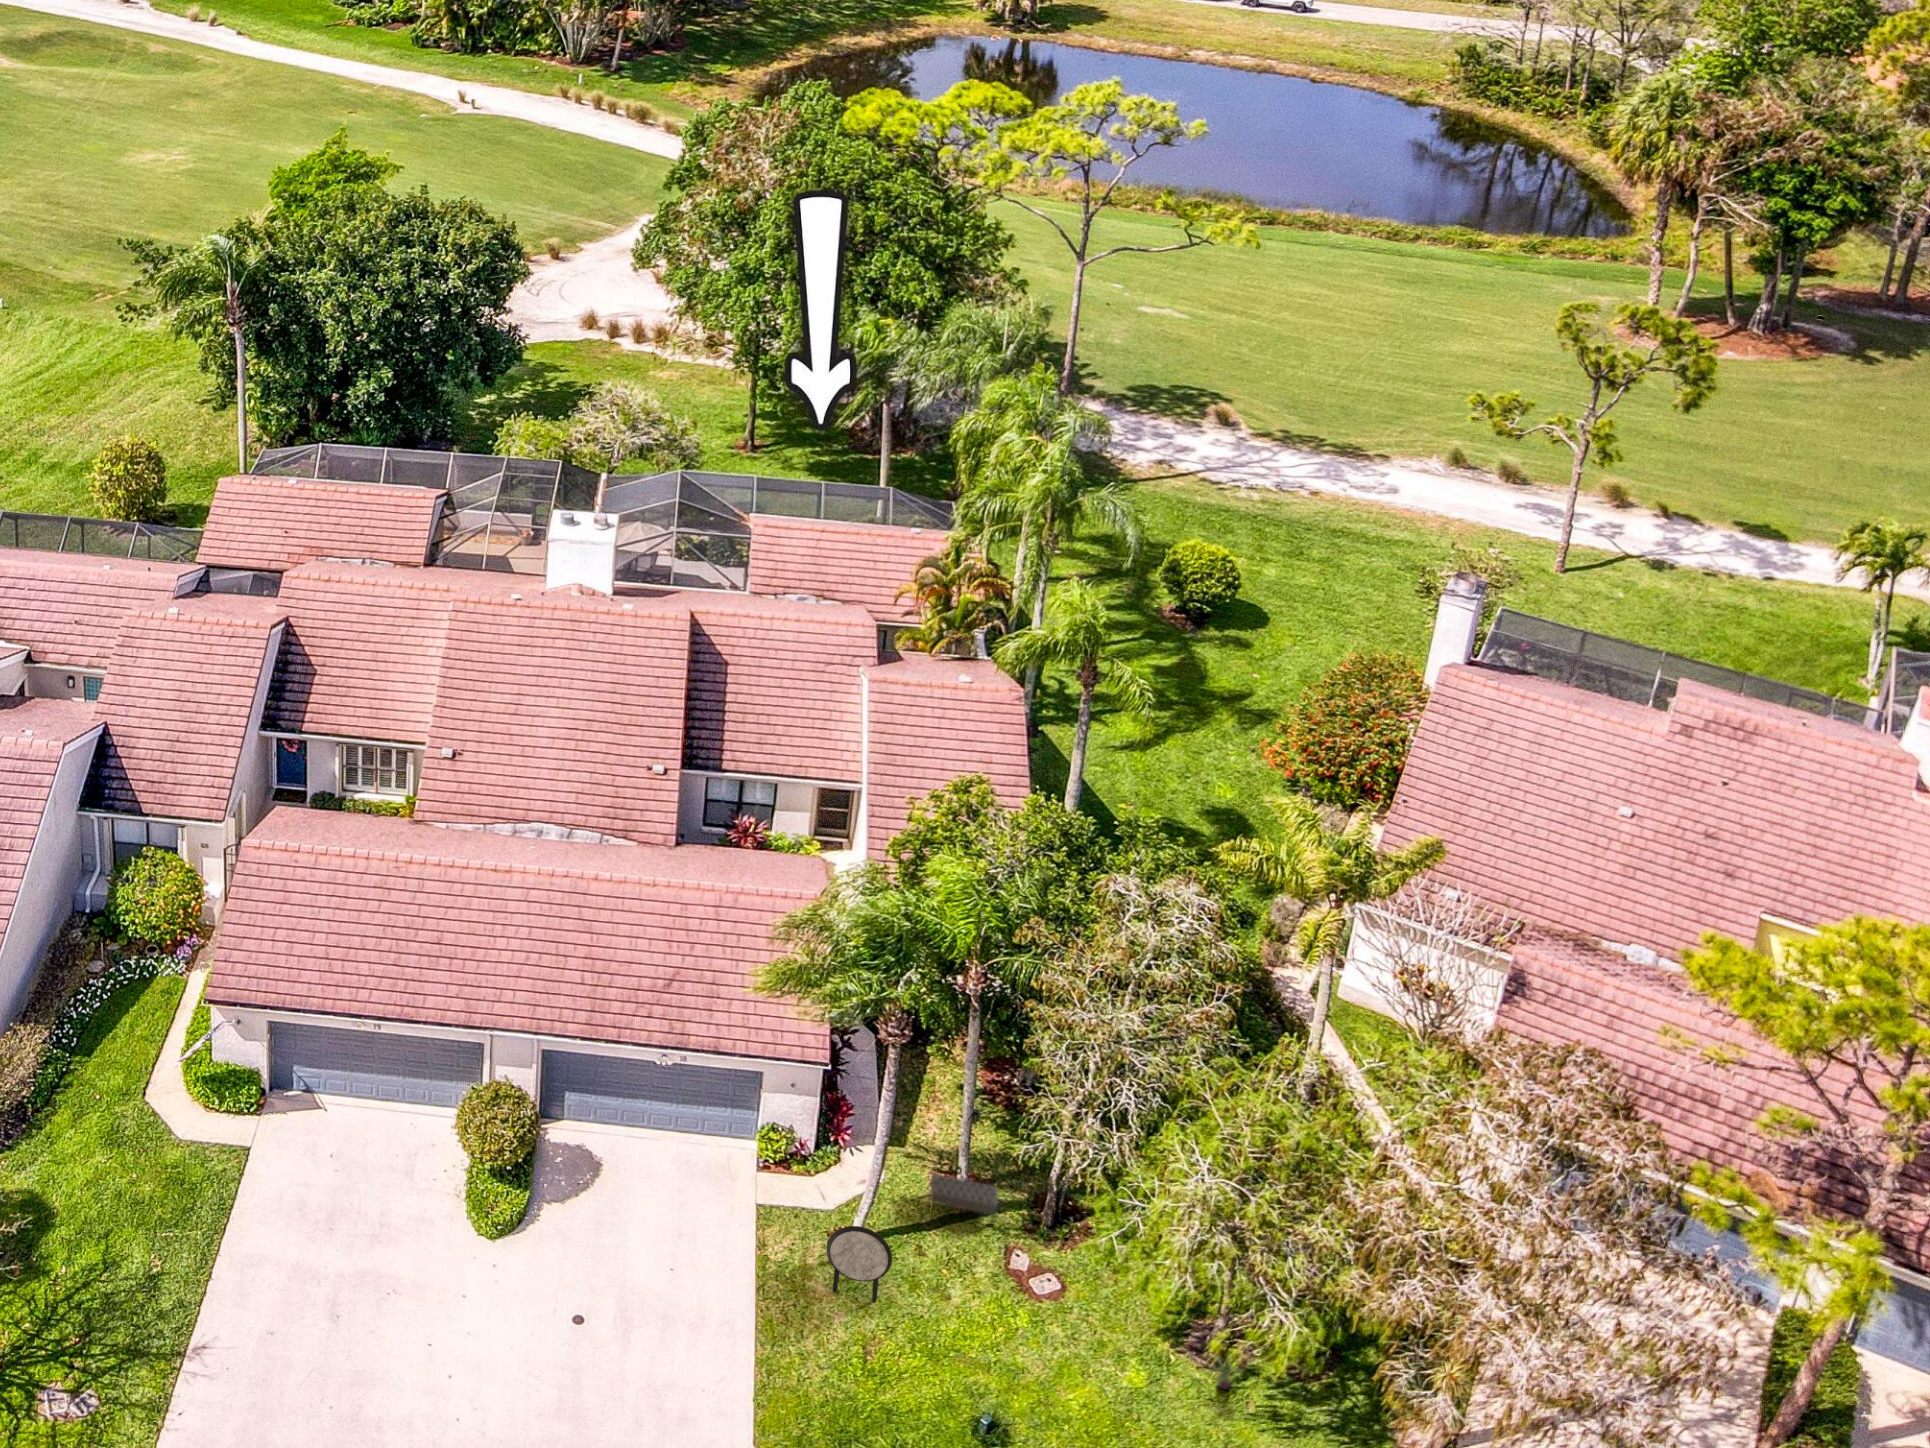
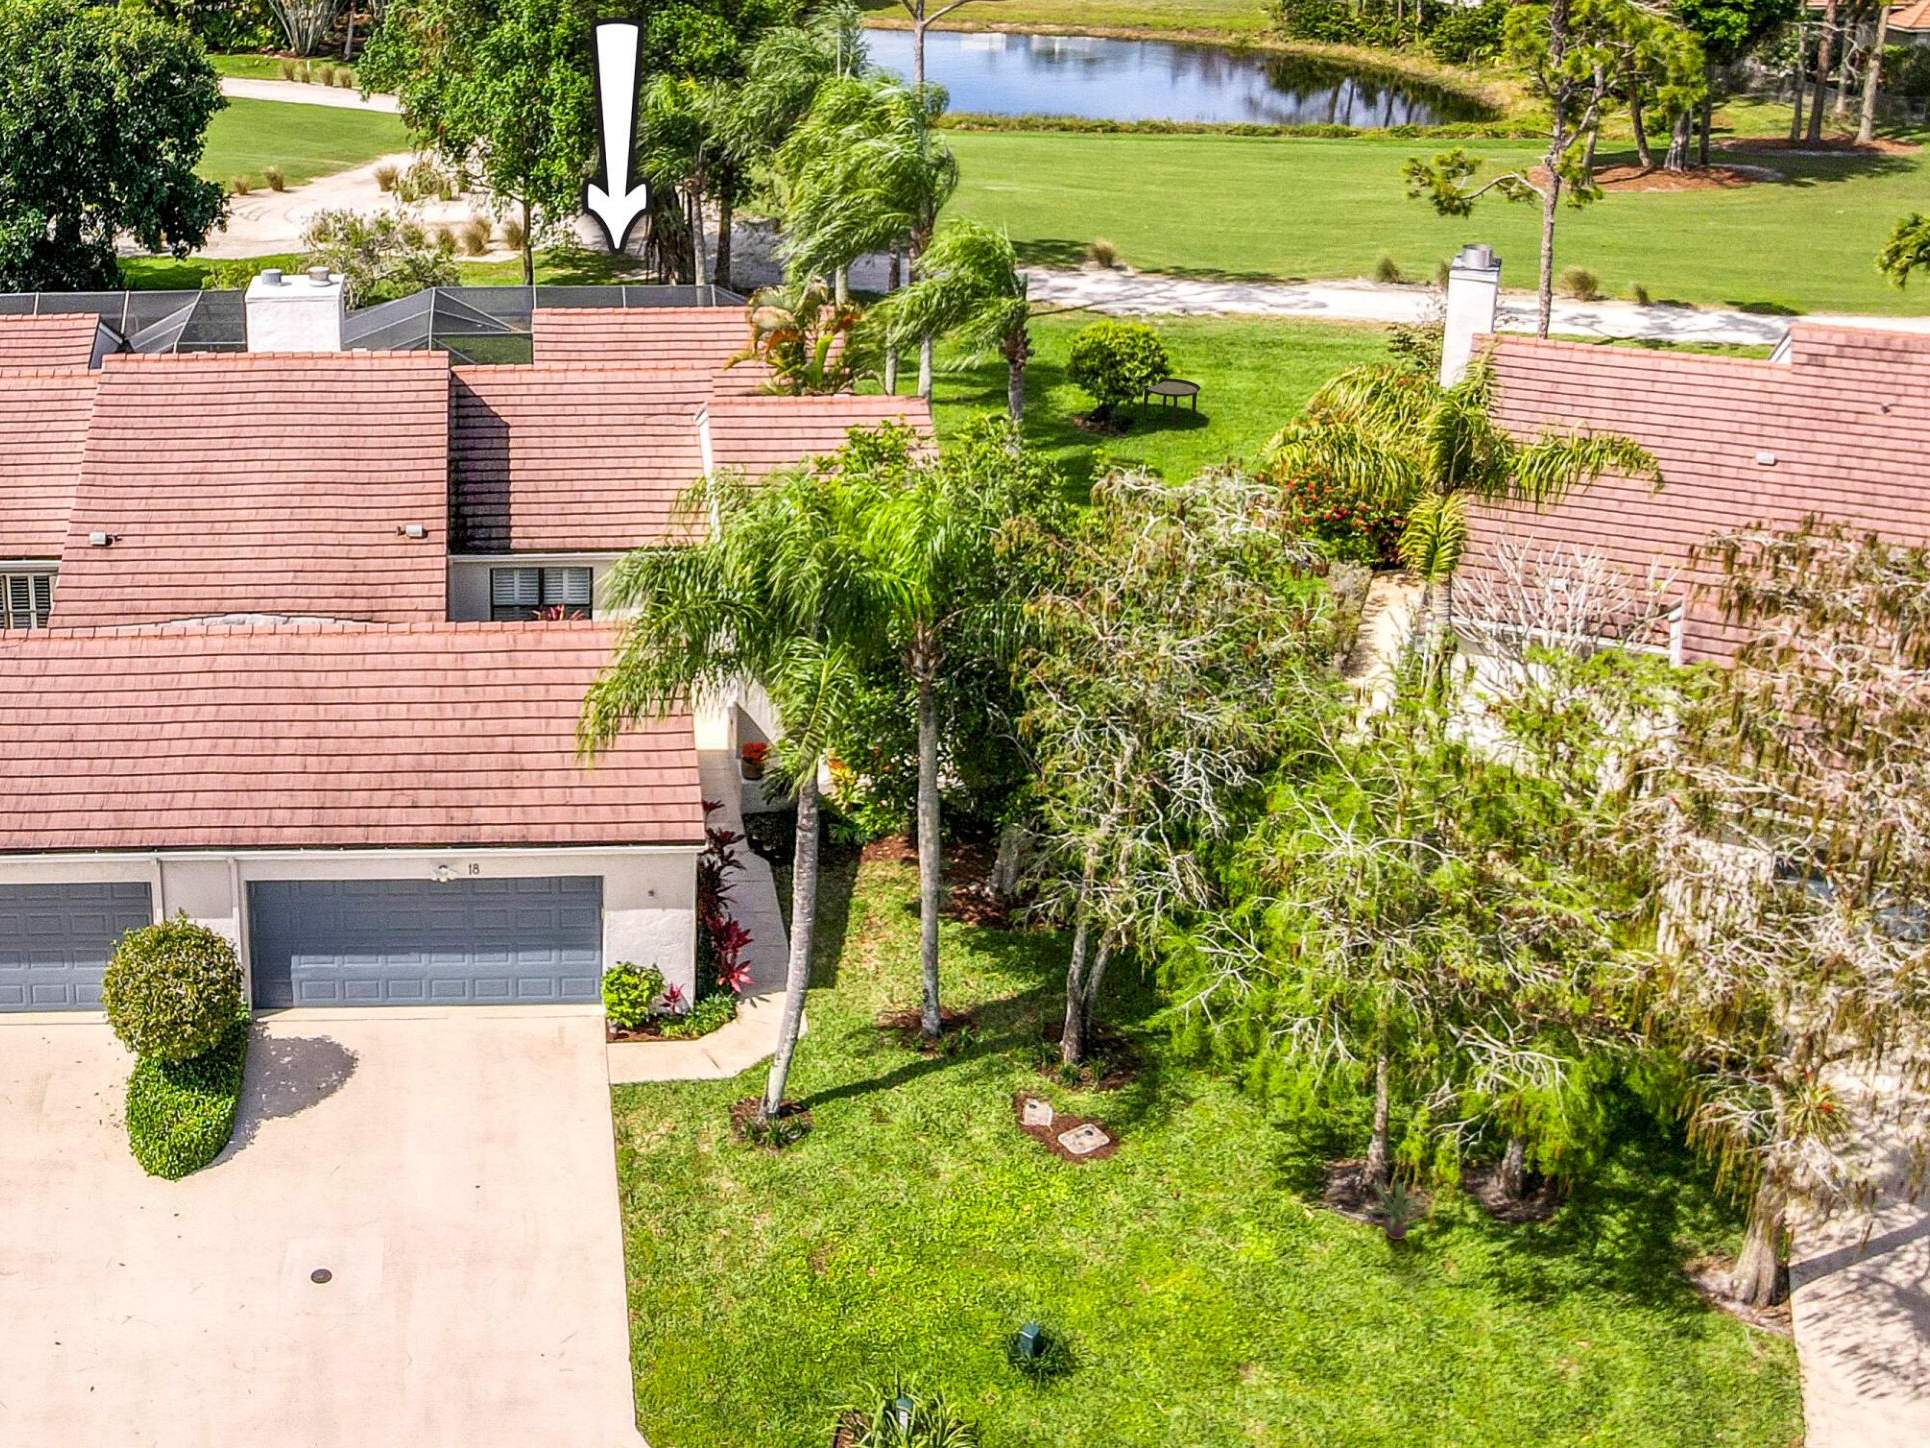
bench: present [930,1174,998,1223] -> none [881,1003,990,1069]
round table: present [827,1226,892,1302] -> present [1143,378,1201,424]

